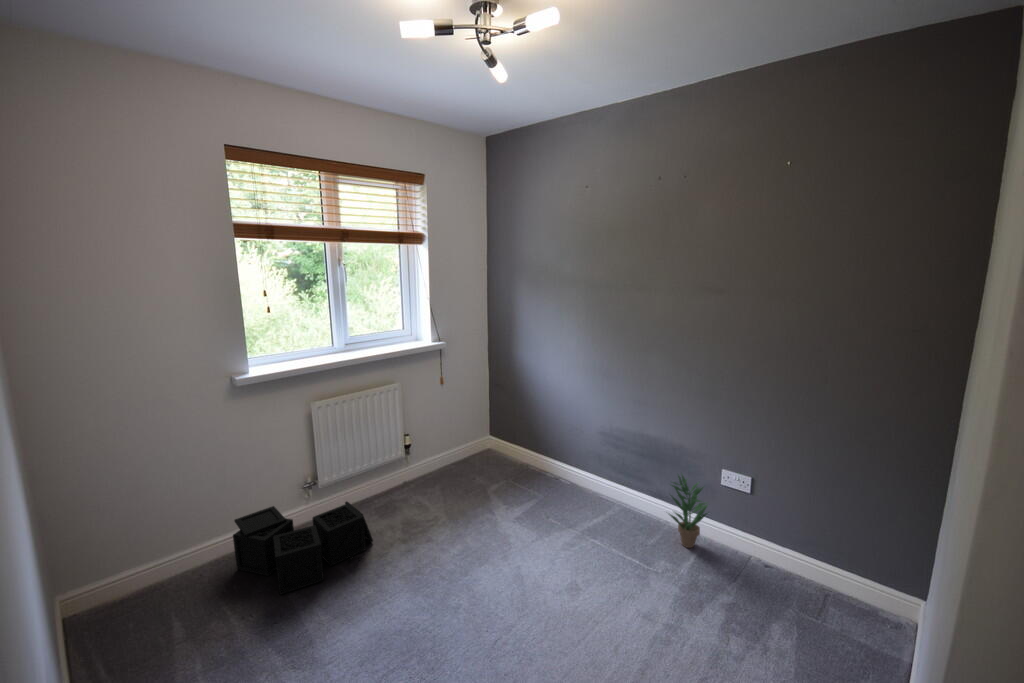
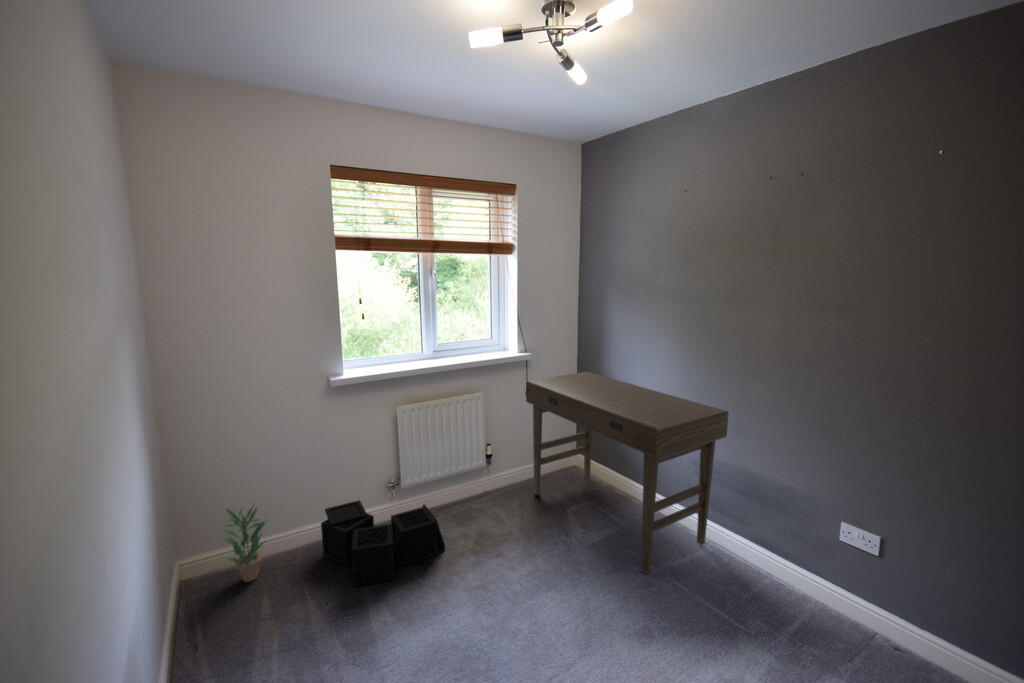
desk: none [442,357,630,537] -> present [526,372,728,573]
potted plant: present [669,475,708,548] -> present [221,507,266,582]

